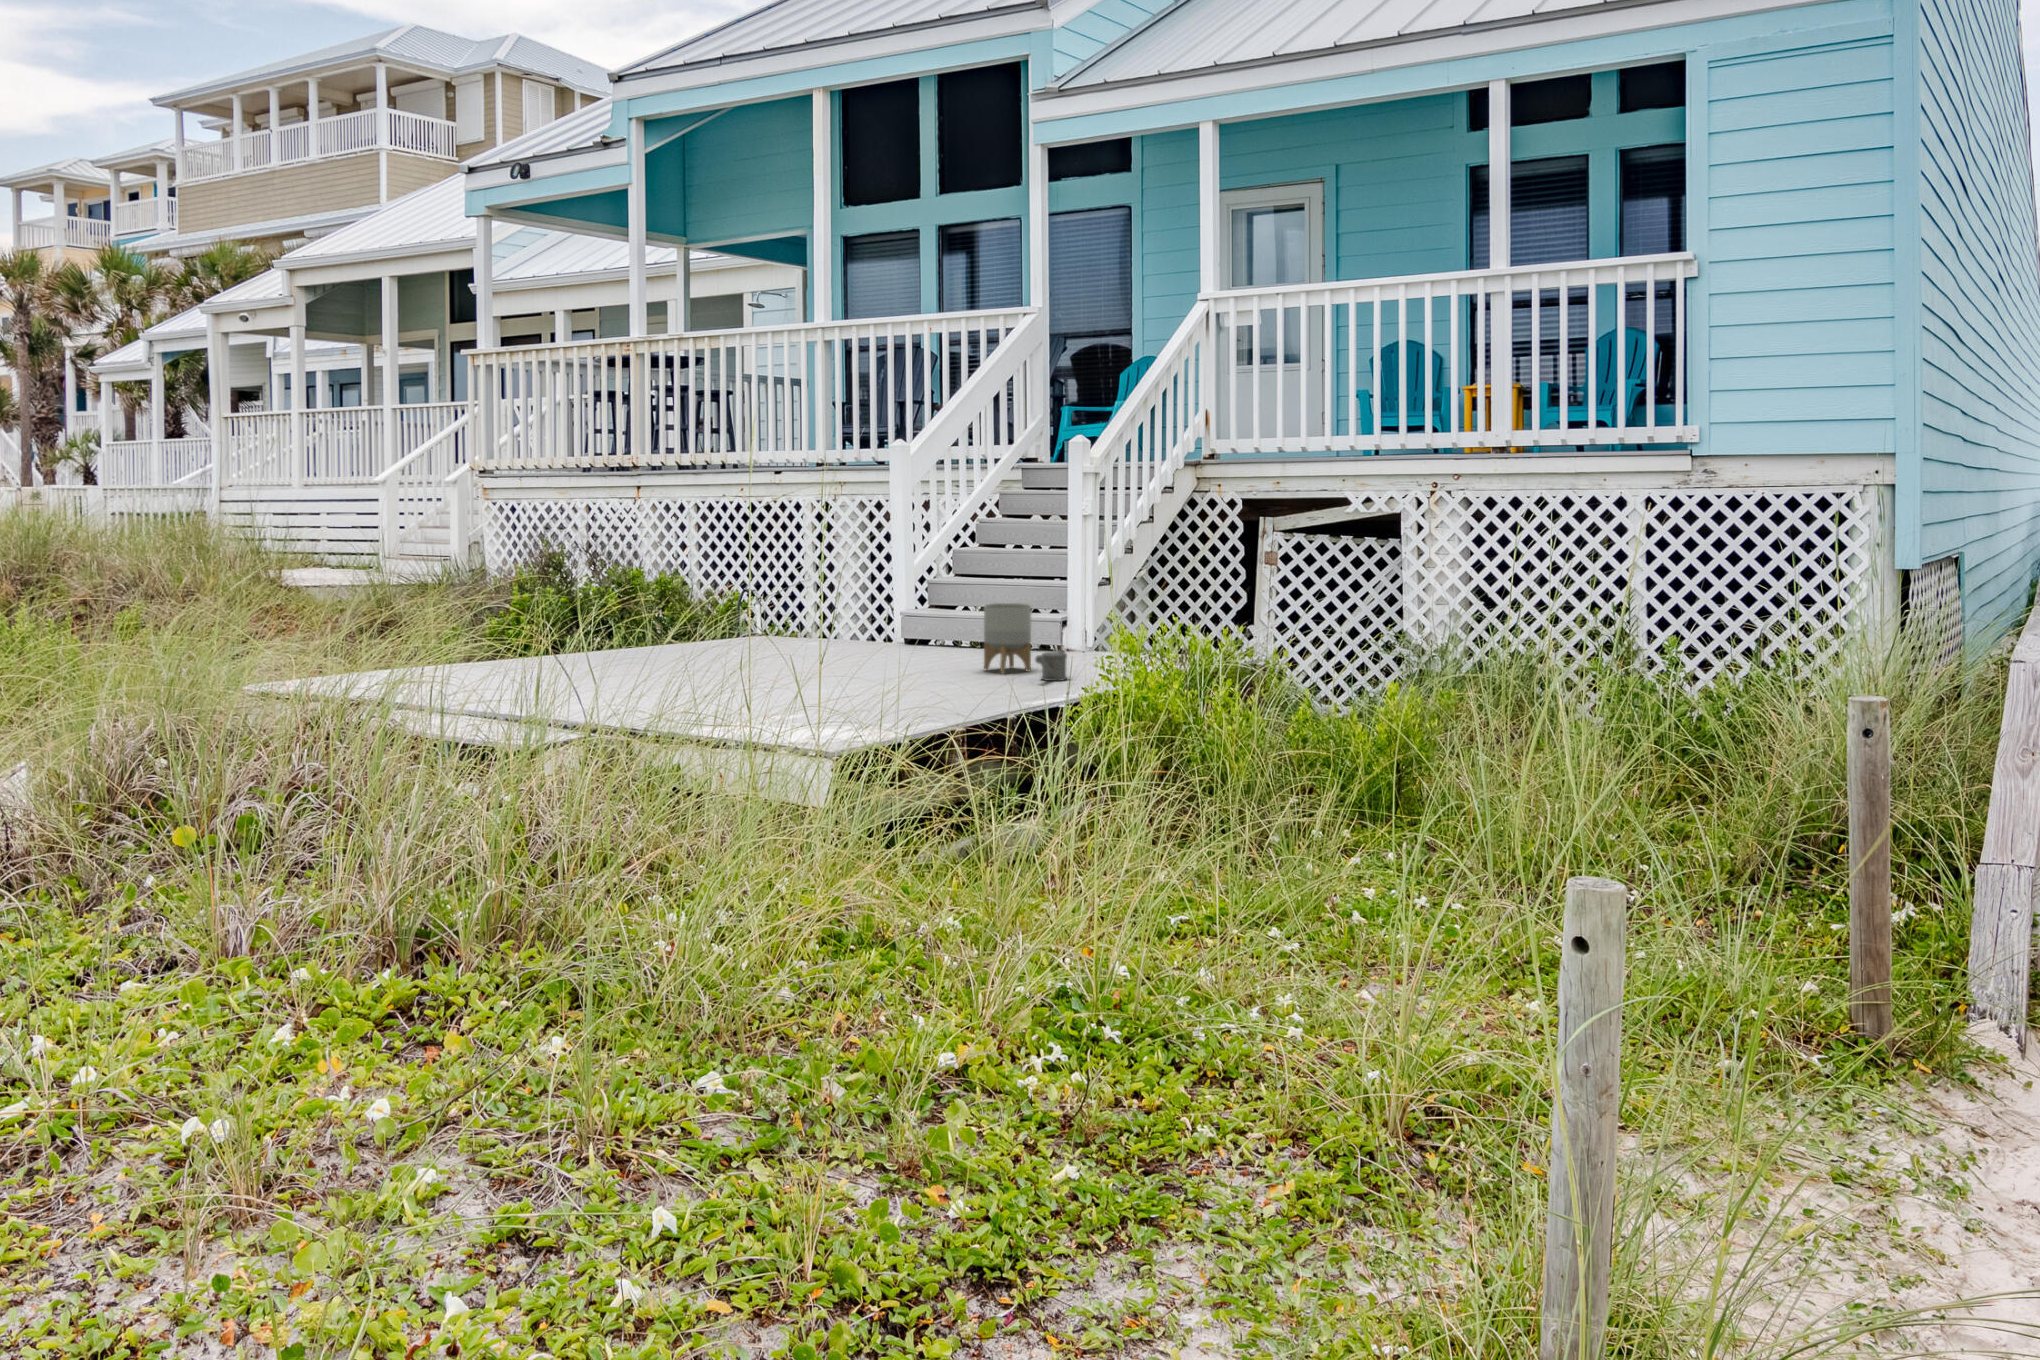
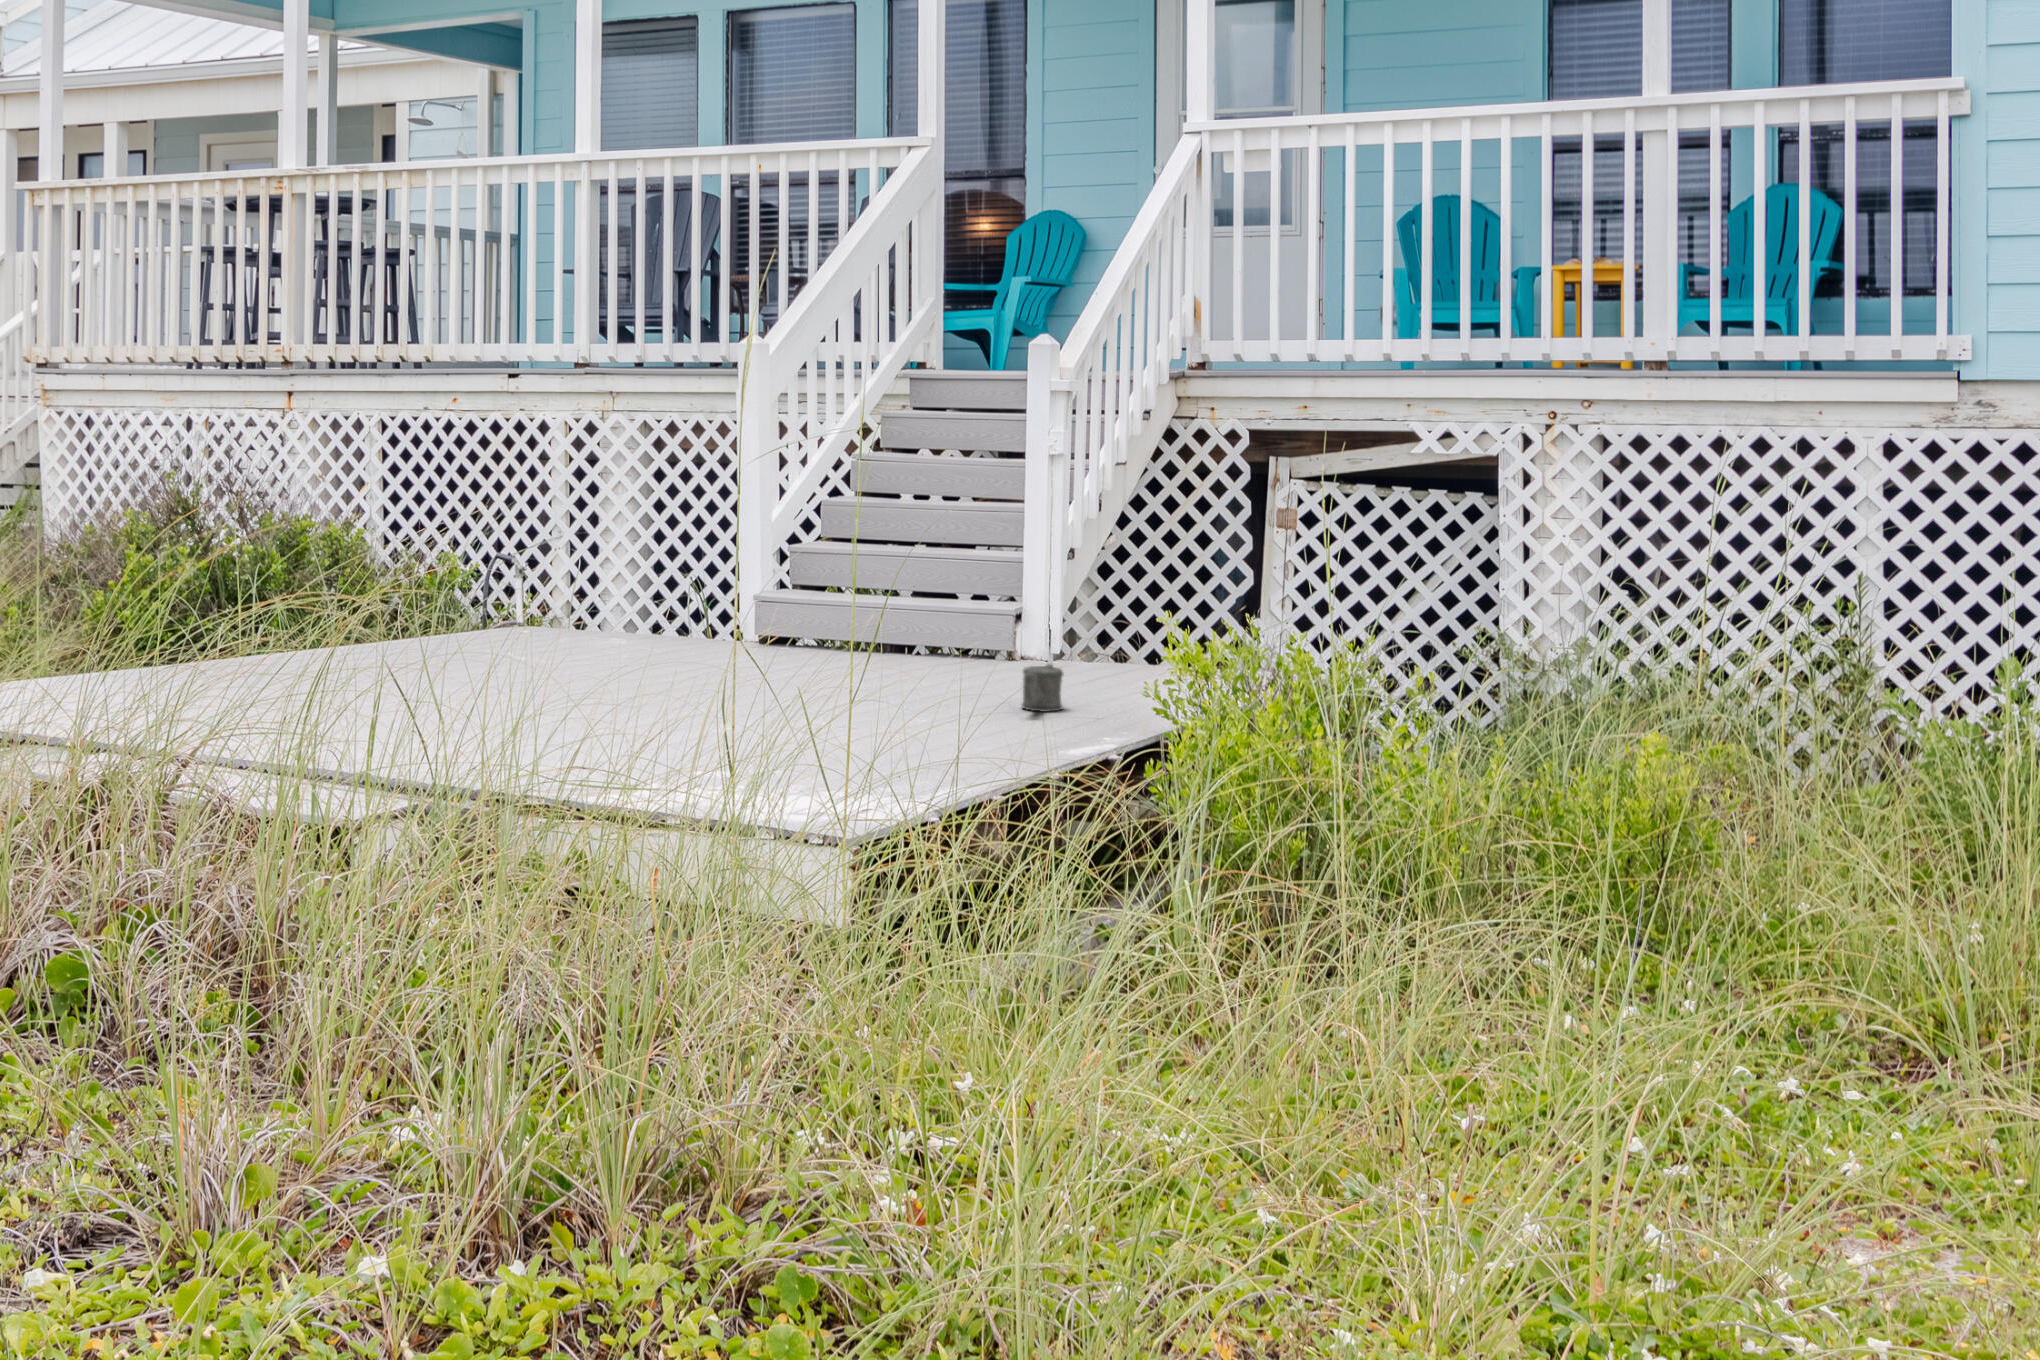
planter: present [984,603,1031,674] -> none [918,588,994,699]

